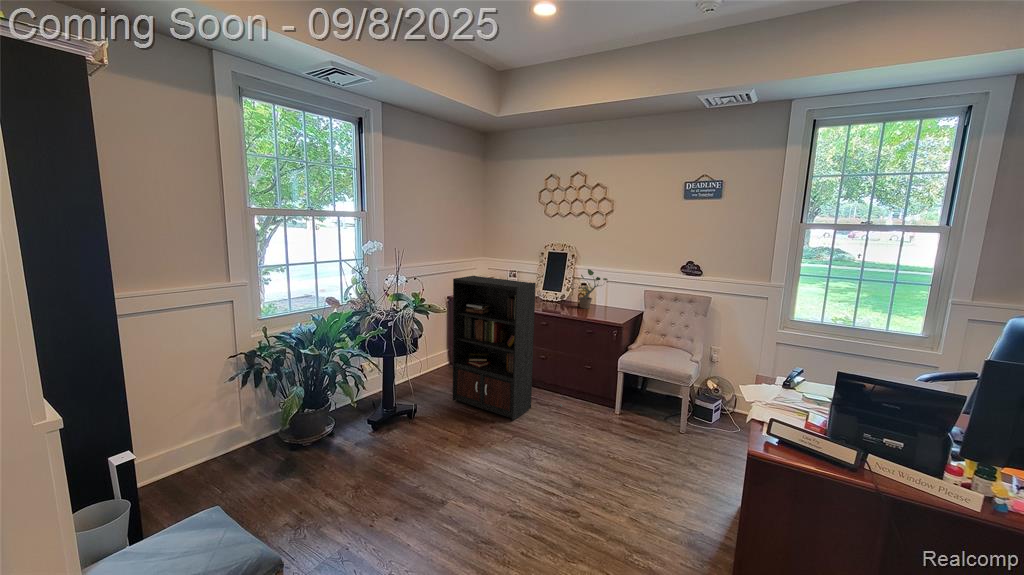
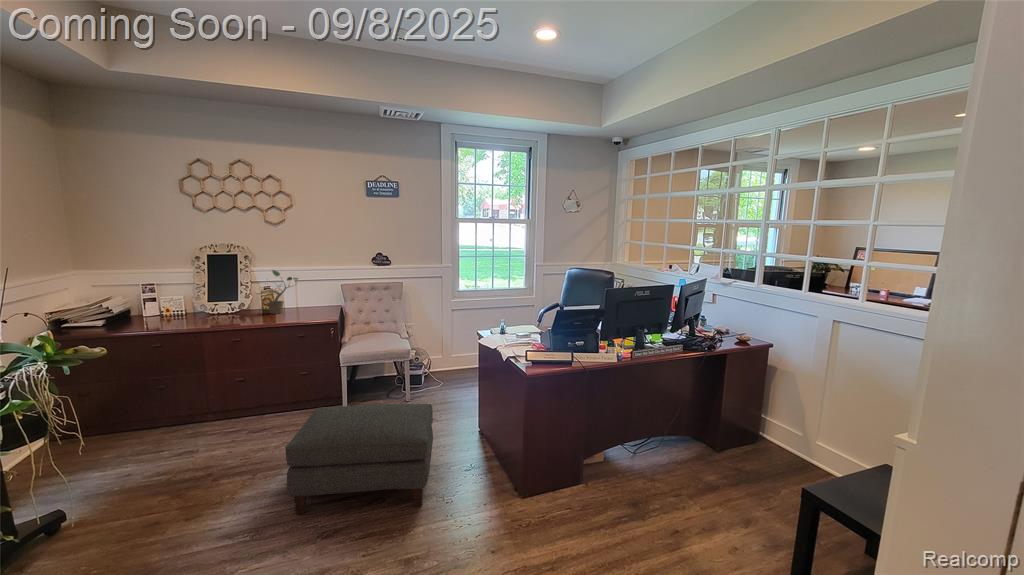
bookcase: present [453,276,562,420] -> none [92,290,283,479]
ottoman: none [508,401,660,545] -> present [285,404,433,514]

